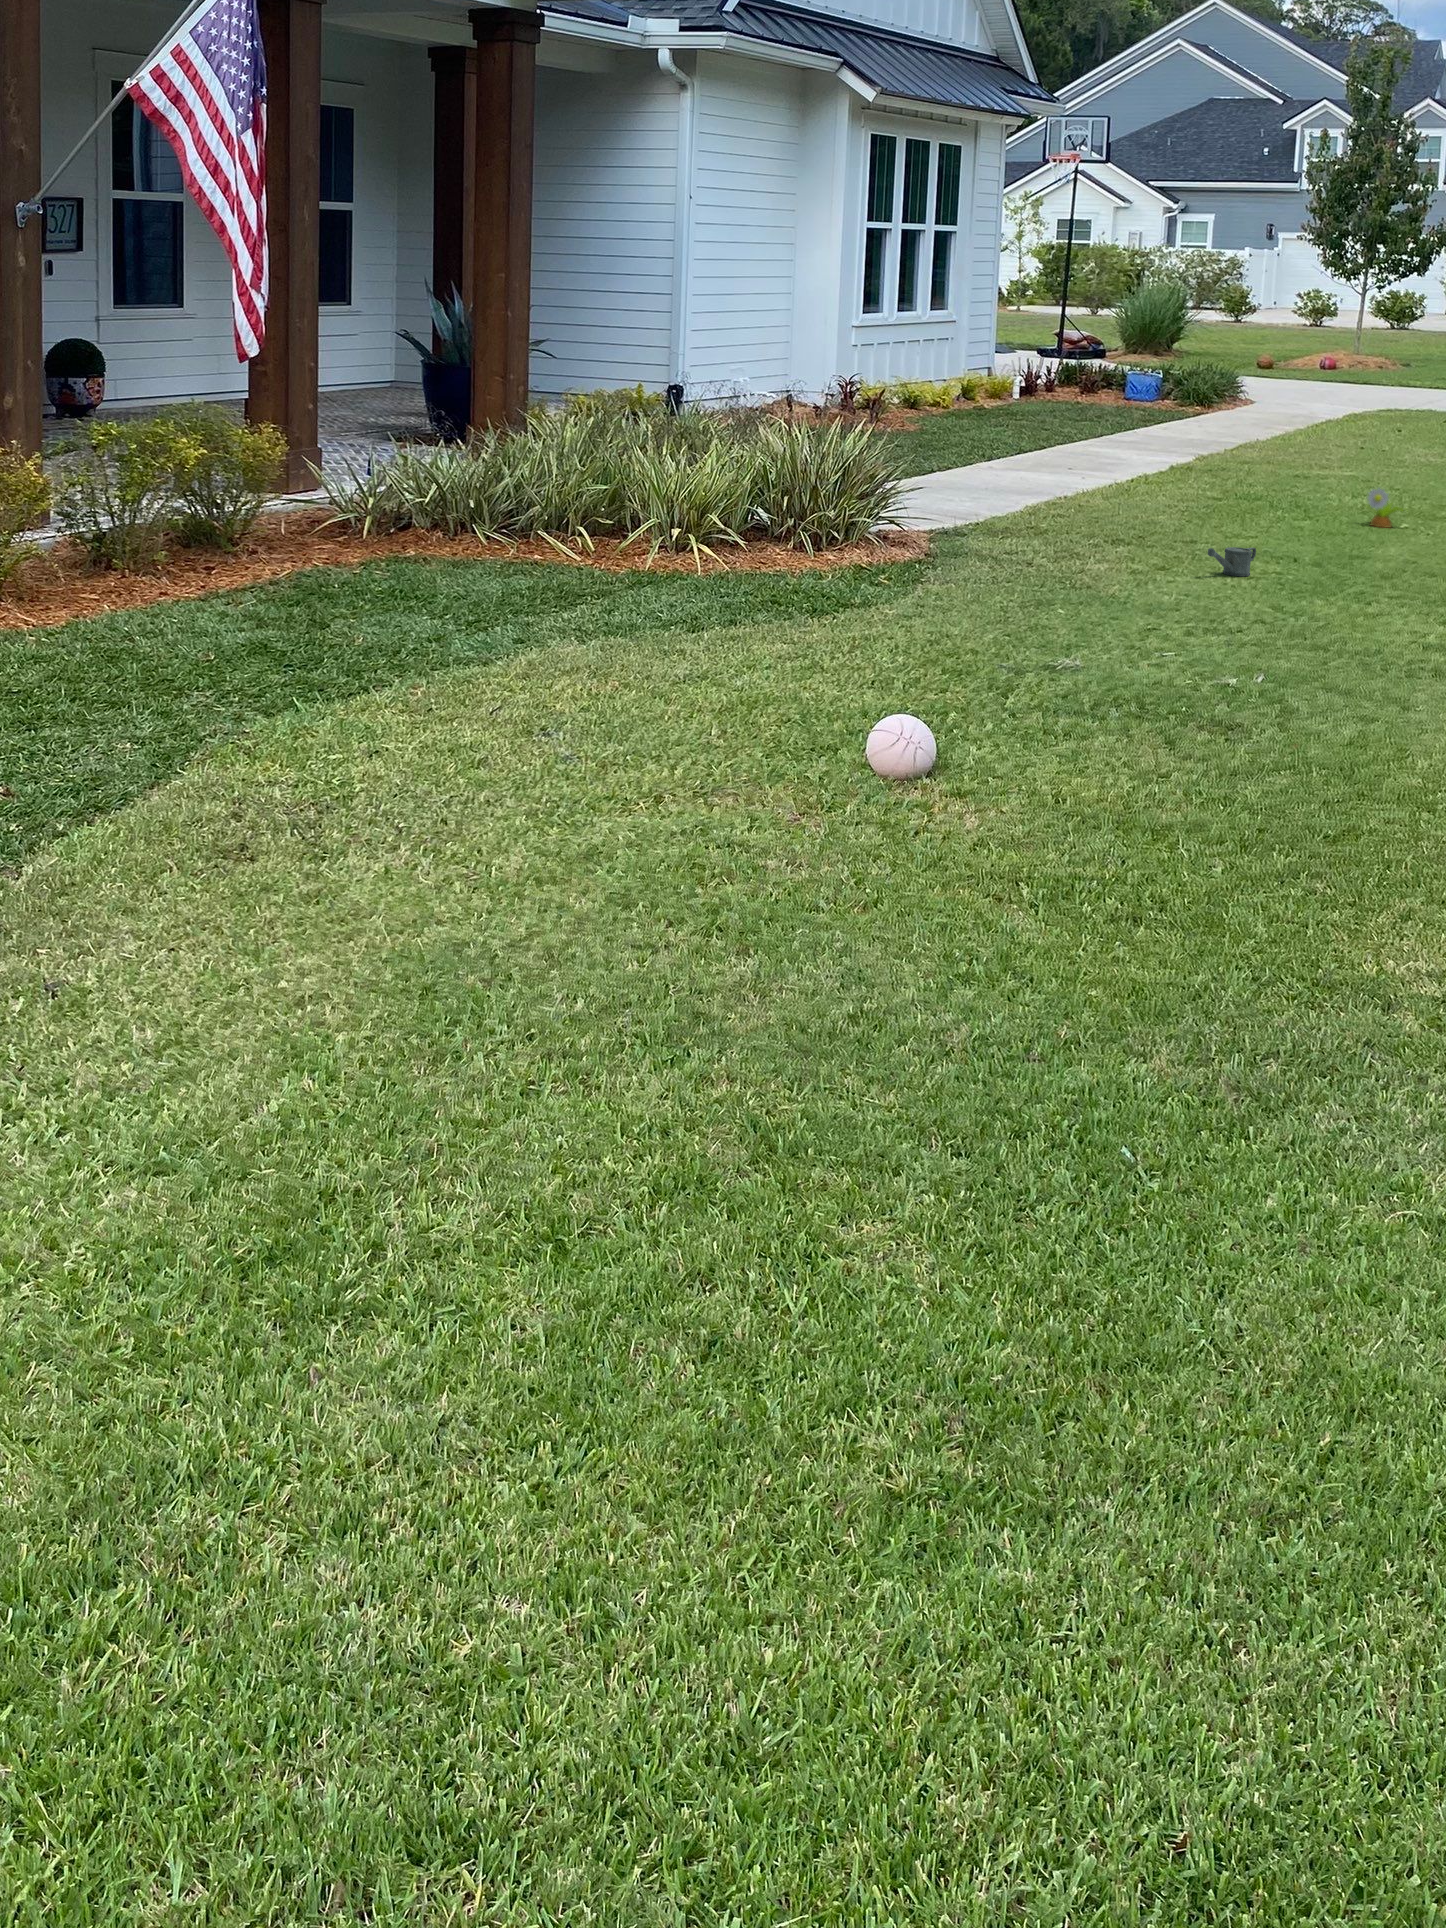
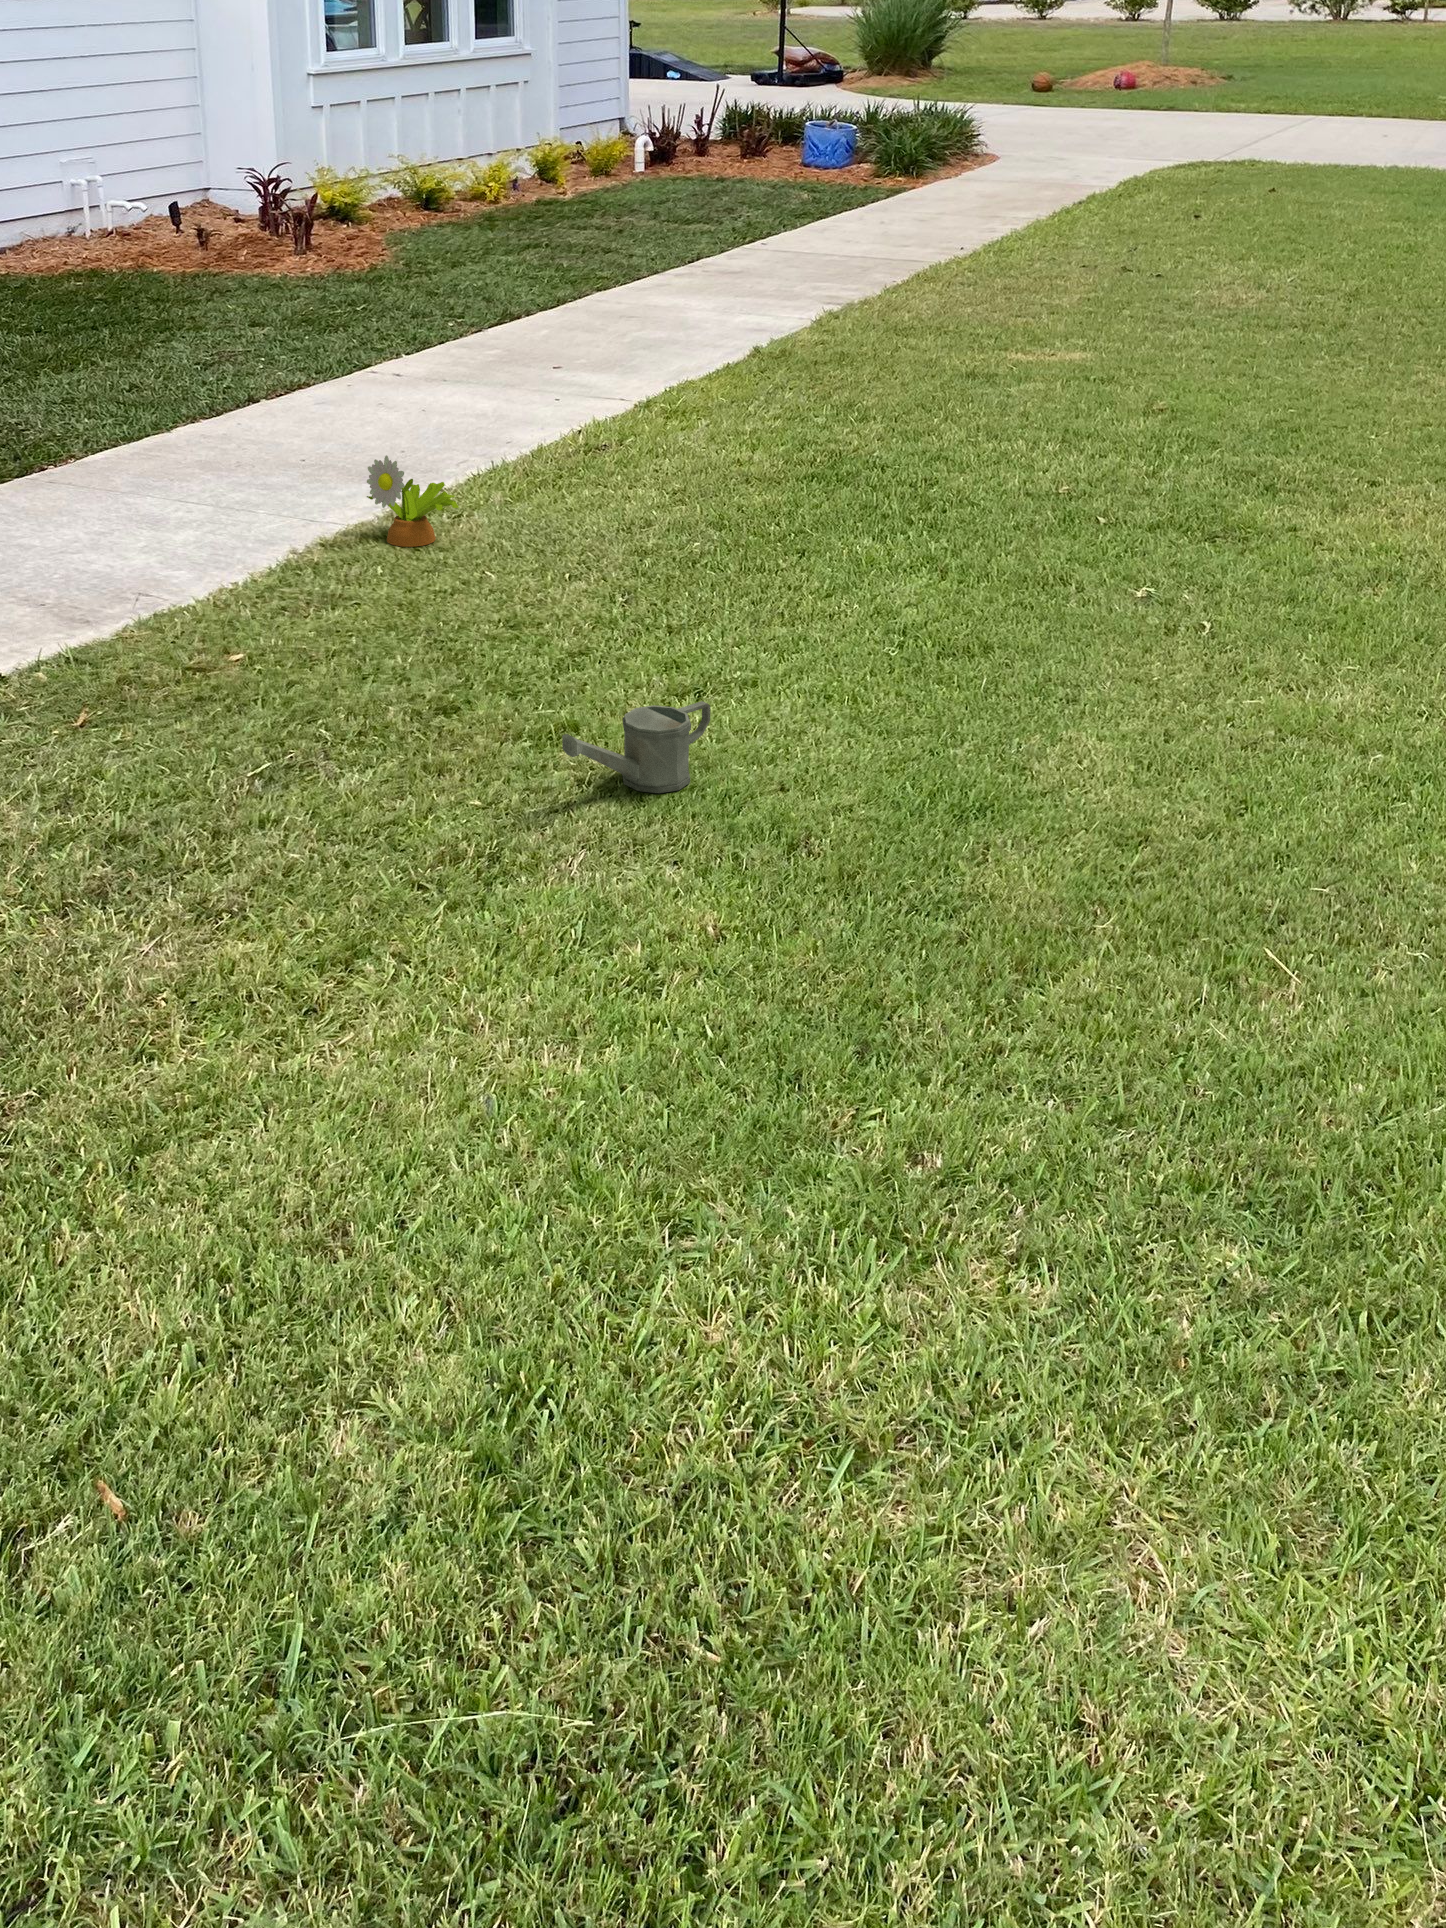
decorative plant: present [1366,488,1406,528] -> present [367,455,459,547]

